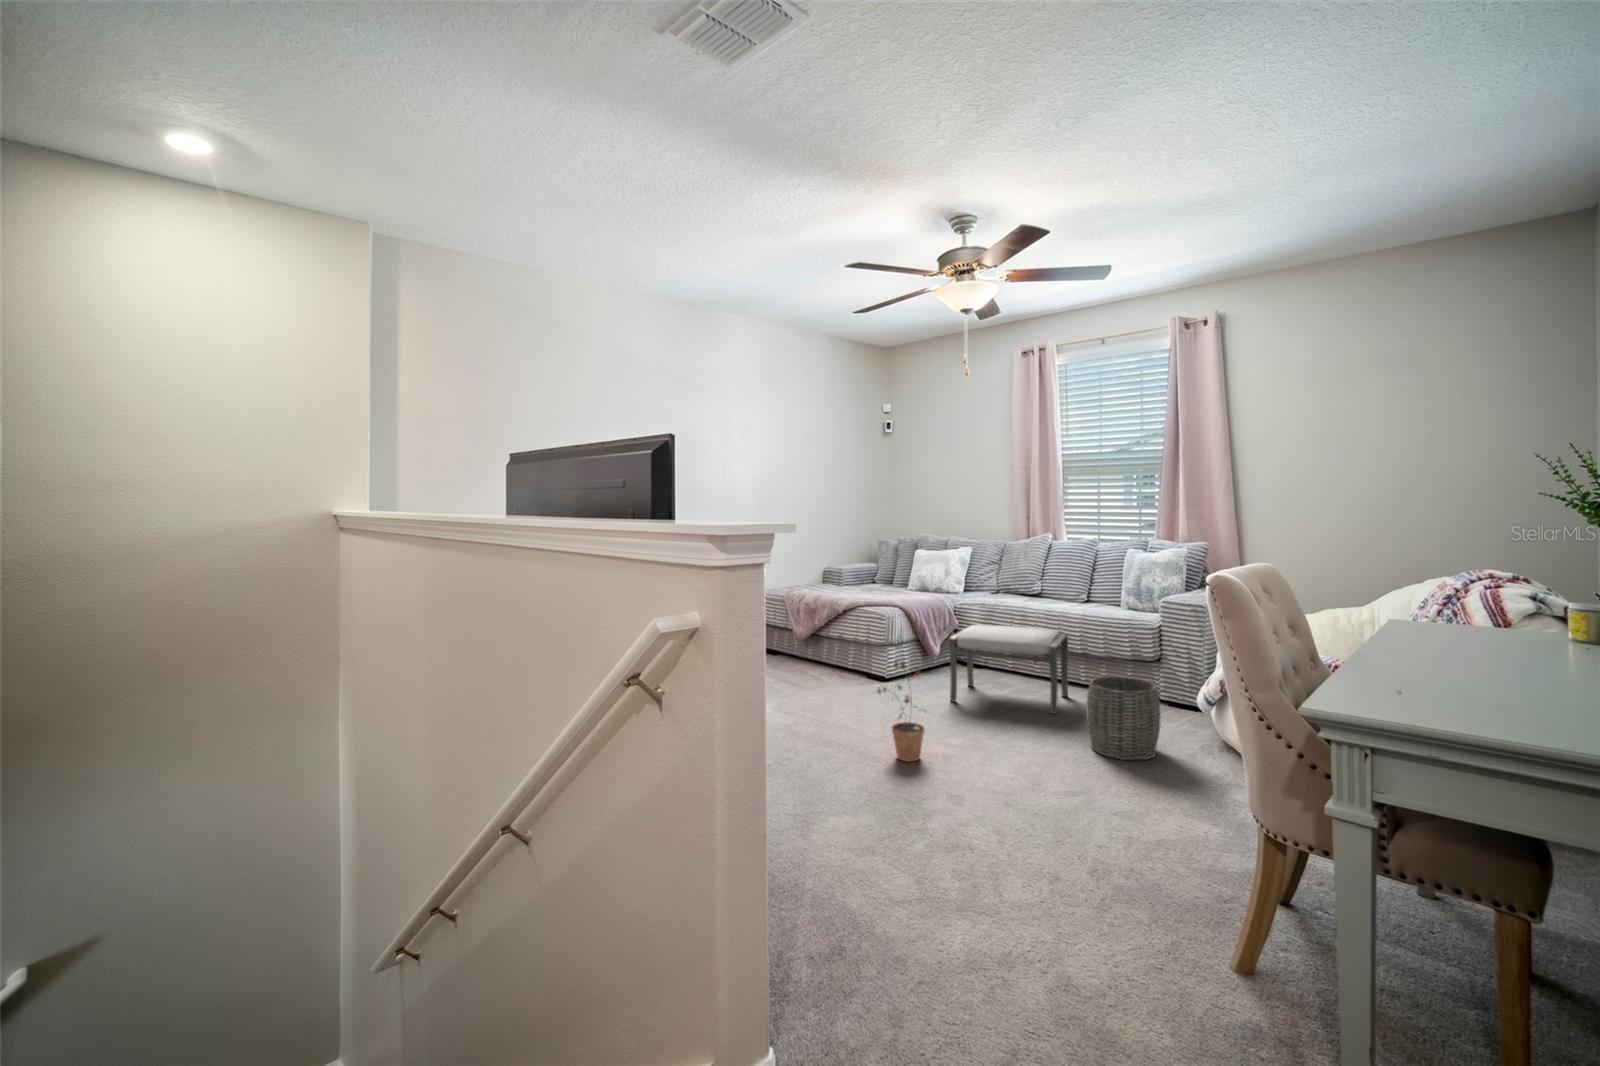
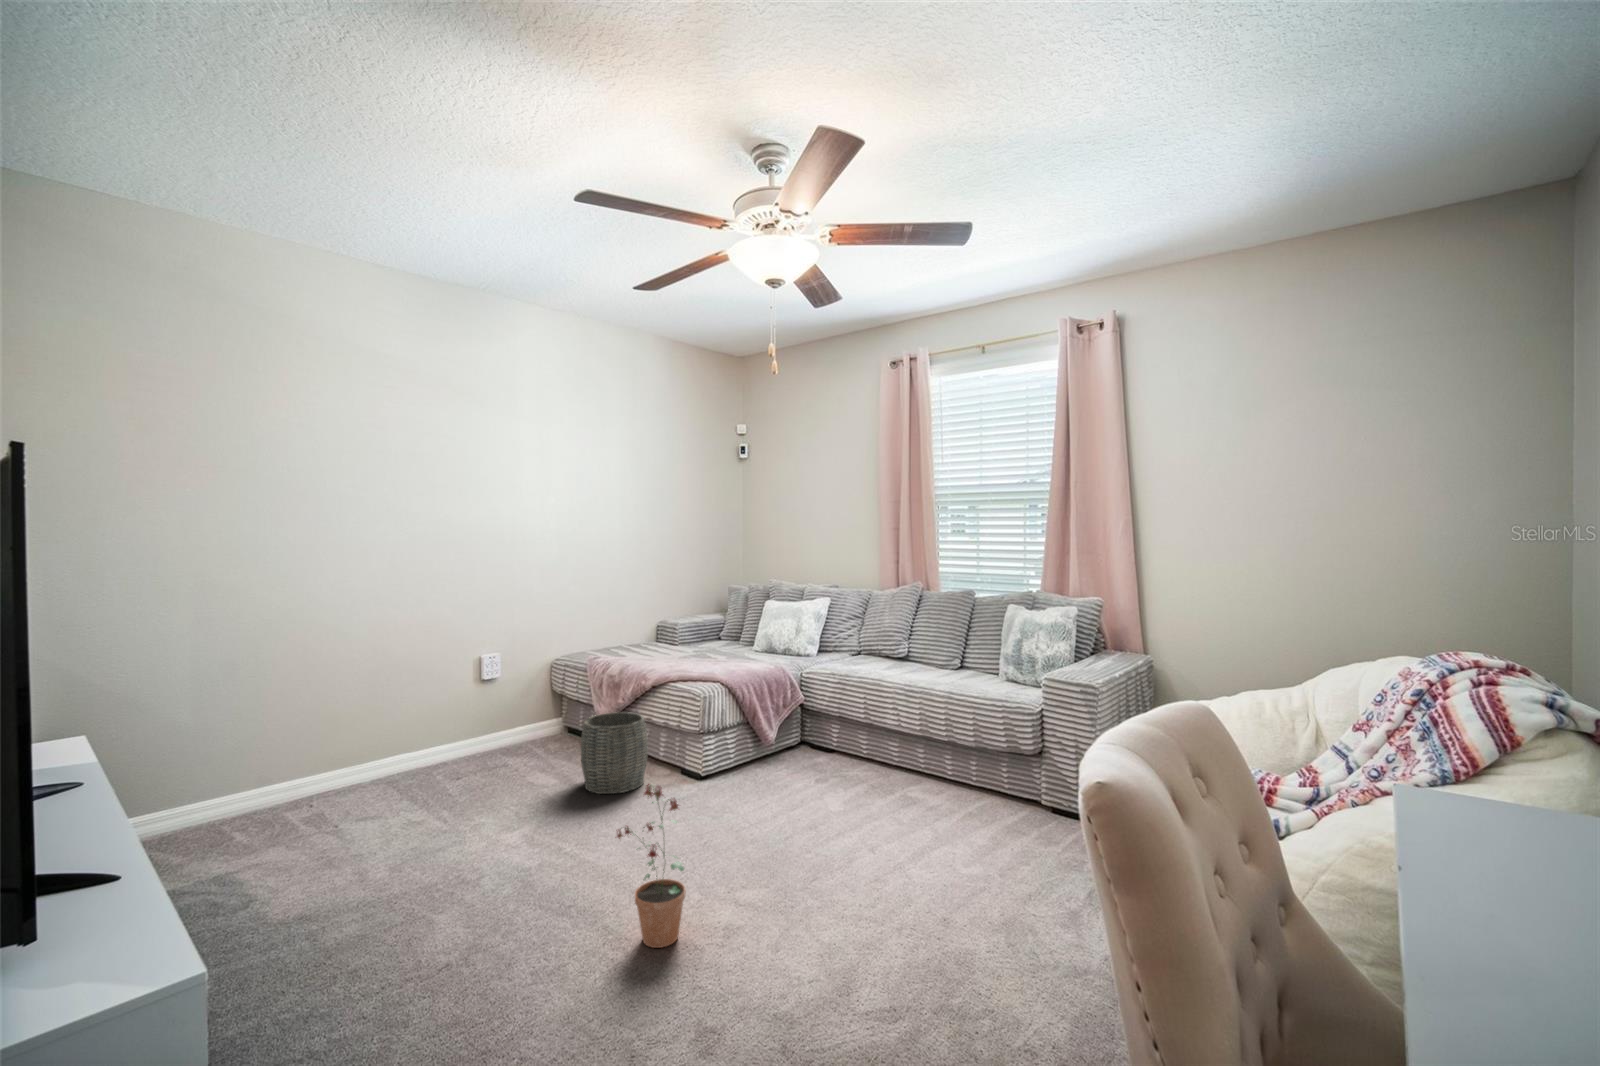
ottoman: present [949,625,1068,714] -> none [767,706,927,838]
woven basket: present [1087,677,1160,760] -> present [581,712,648,794]

